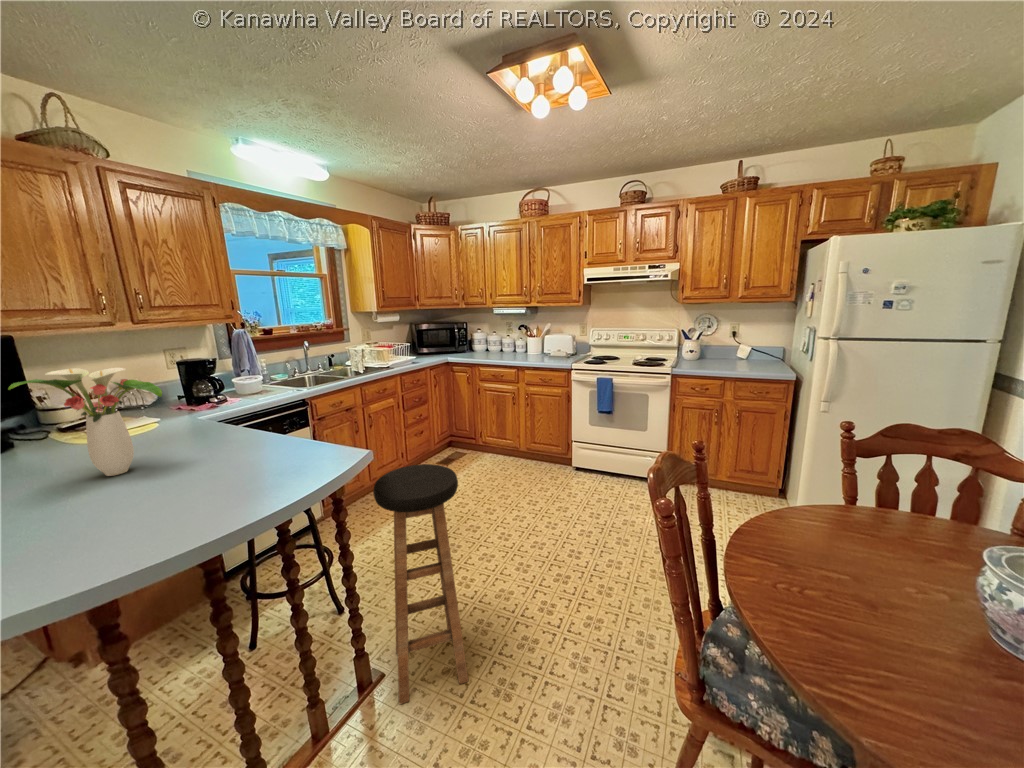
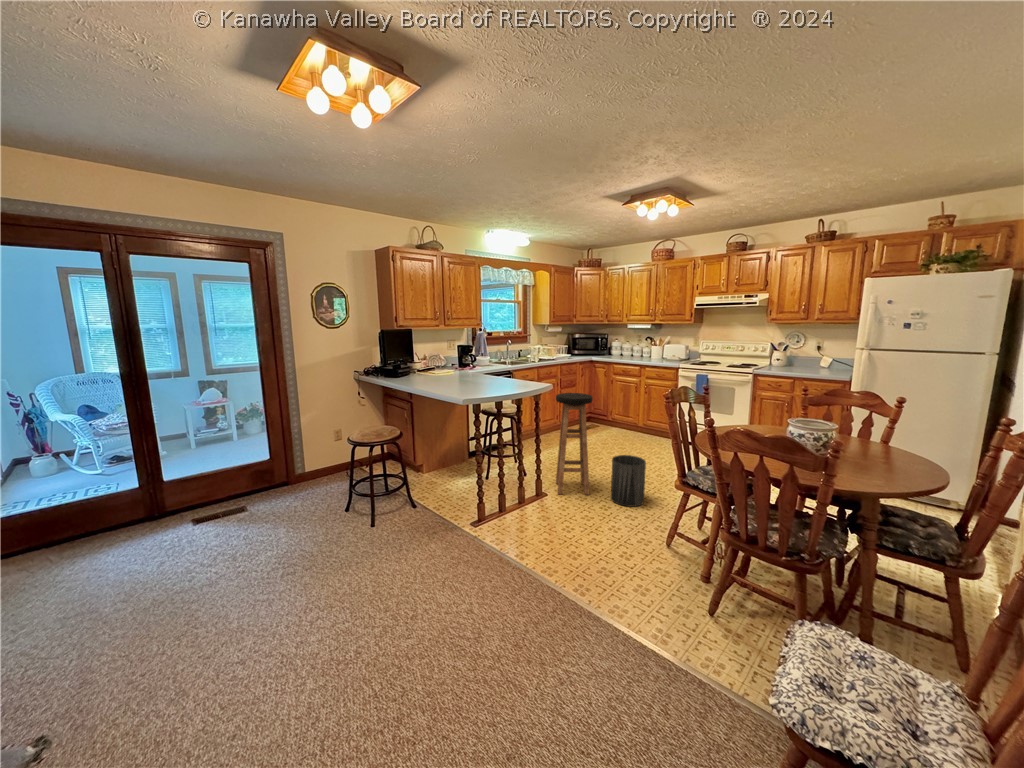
flower arrangement: present [8,368,162,476] -> none [450,339,485,380]
trash can: none [510,579,578,709] -> present [611,455,646,507]

